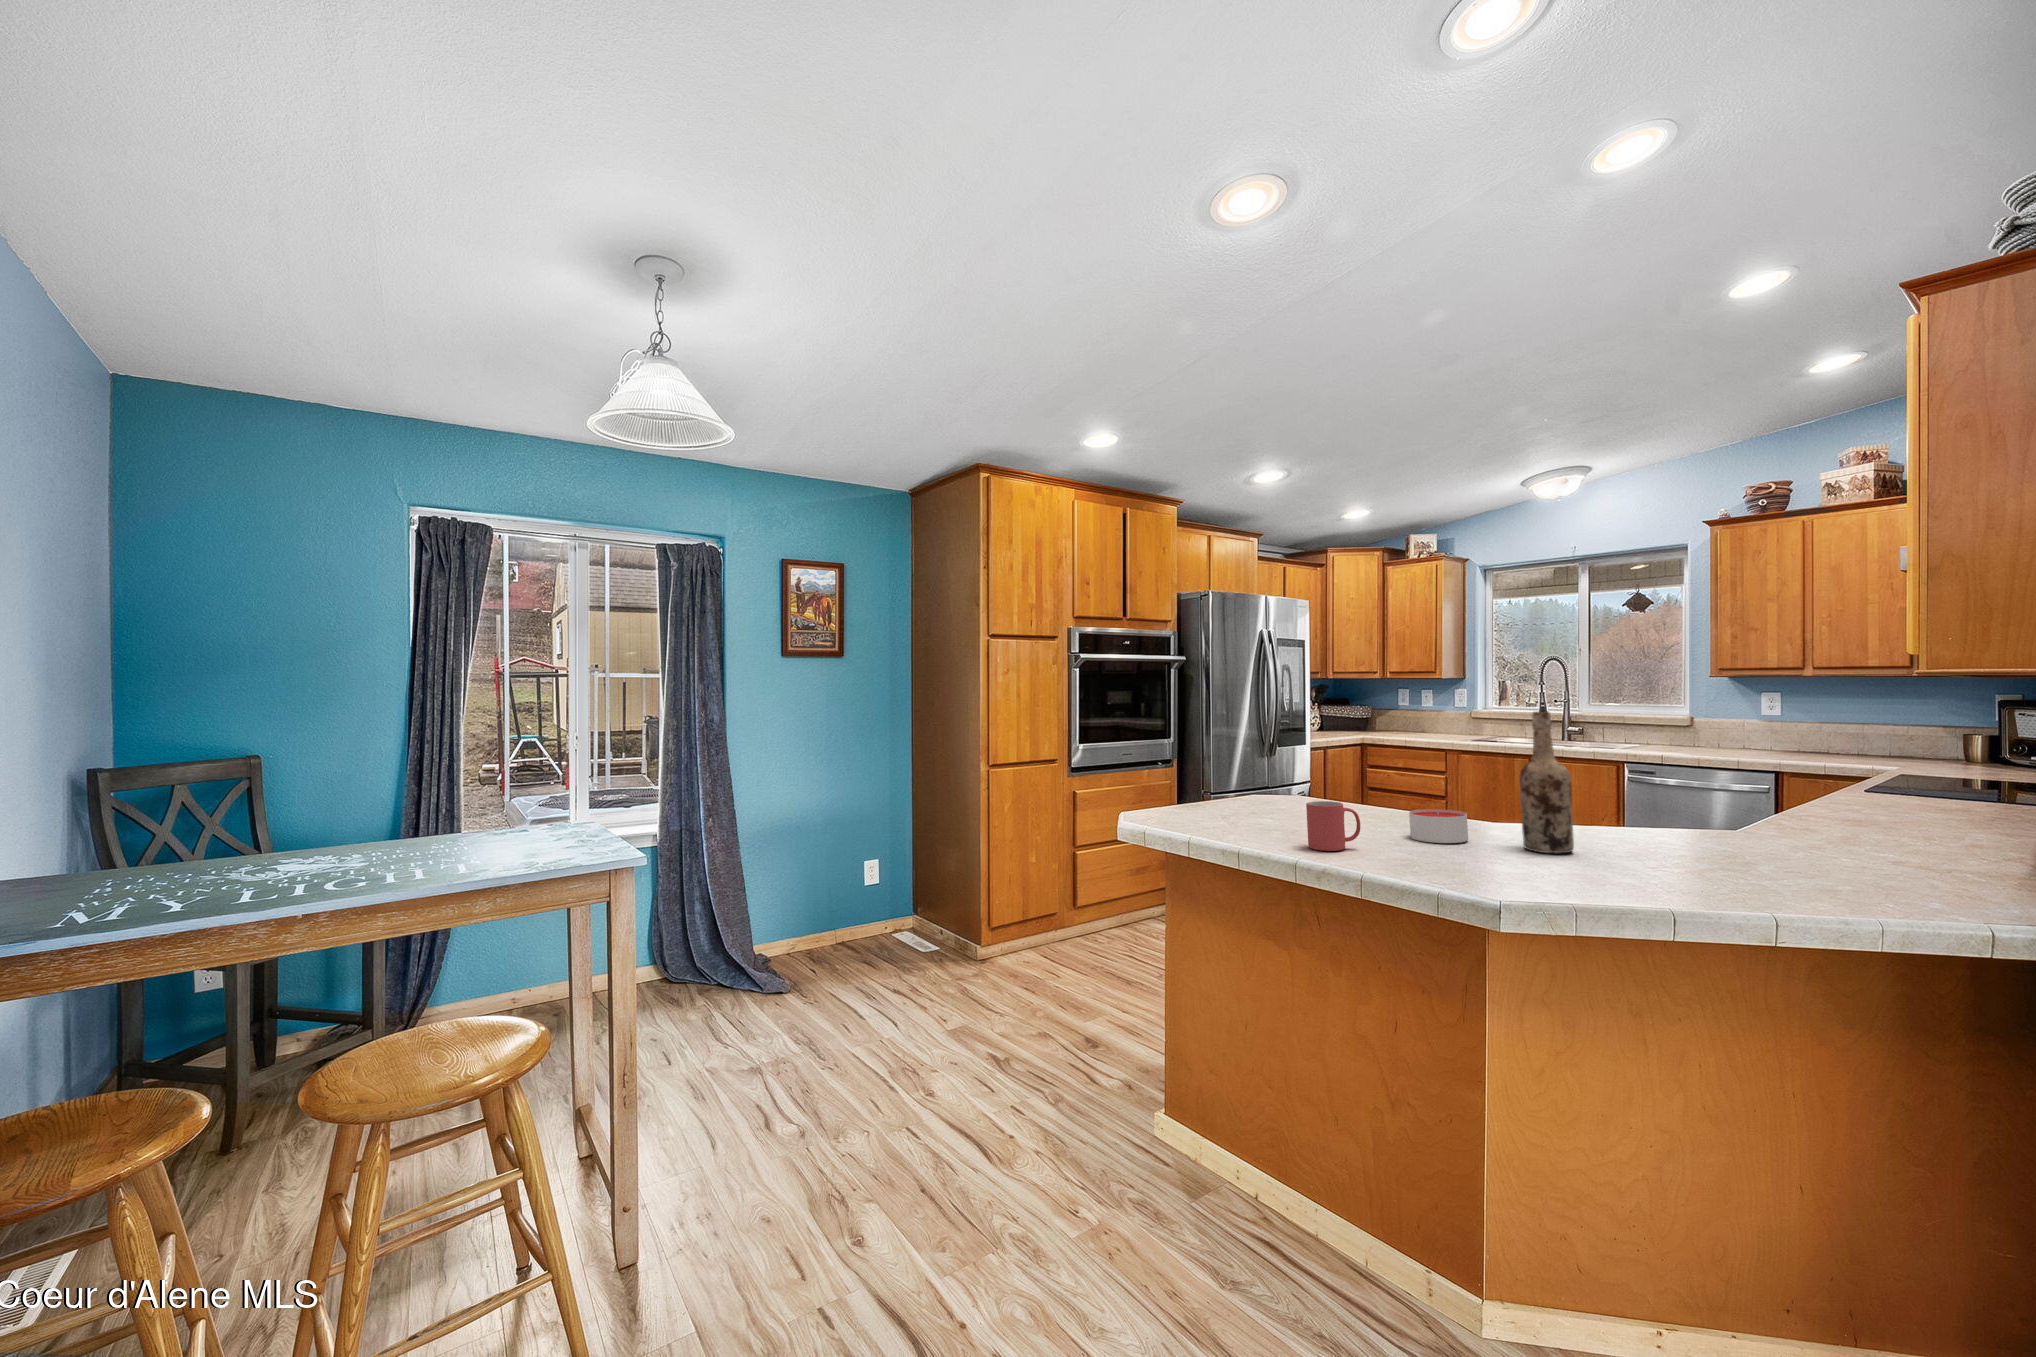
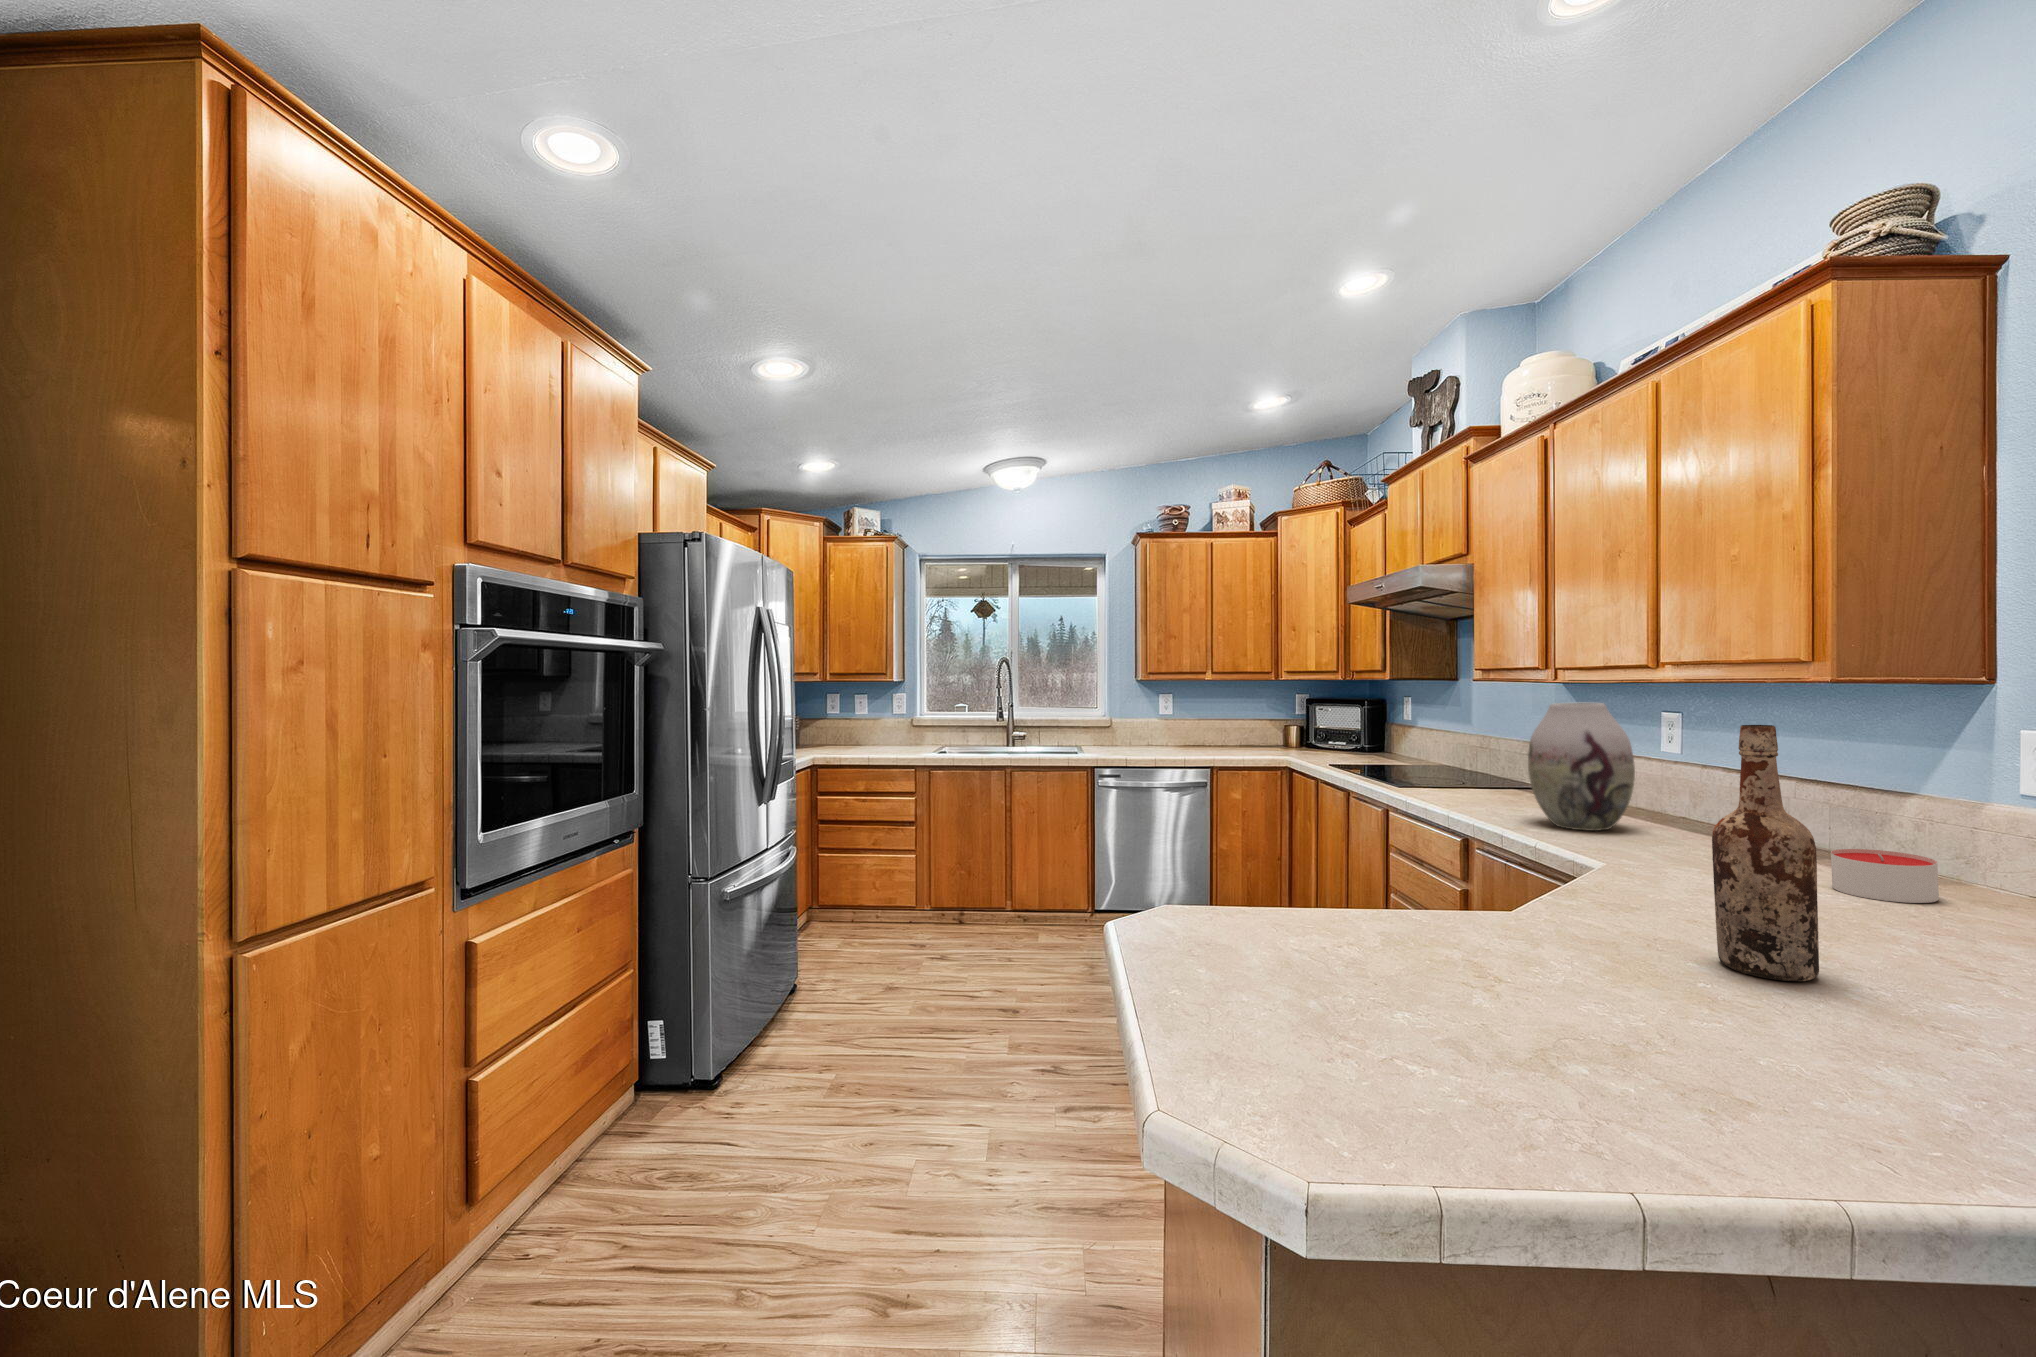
vase: none [1822,705,1949,828] -> present [1528,703,1635,831]
mug: present [1306,801,1361,851] -> none [1689,983,1824,1147]
candle: present [1409,809,1468,843] -> present [1831,849,1939,903]

